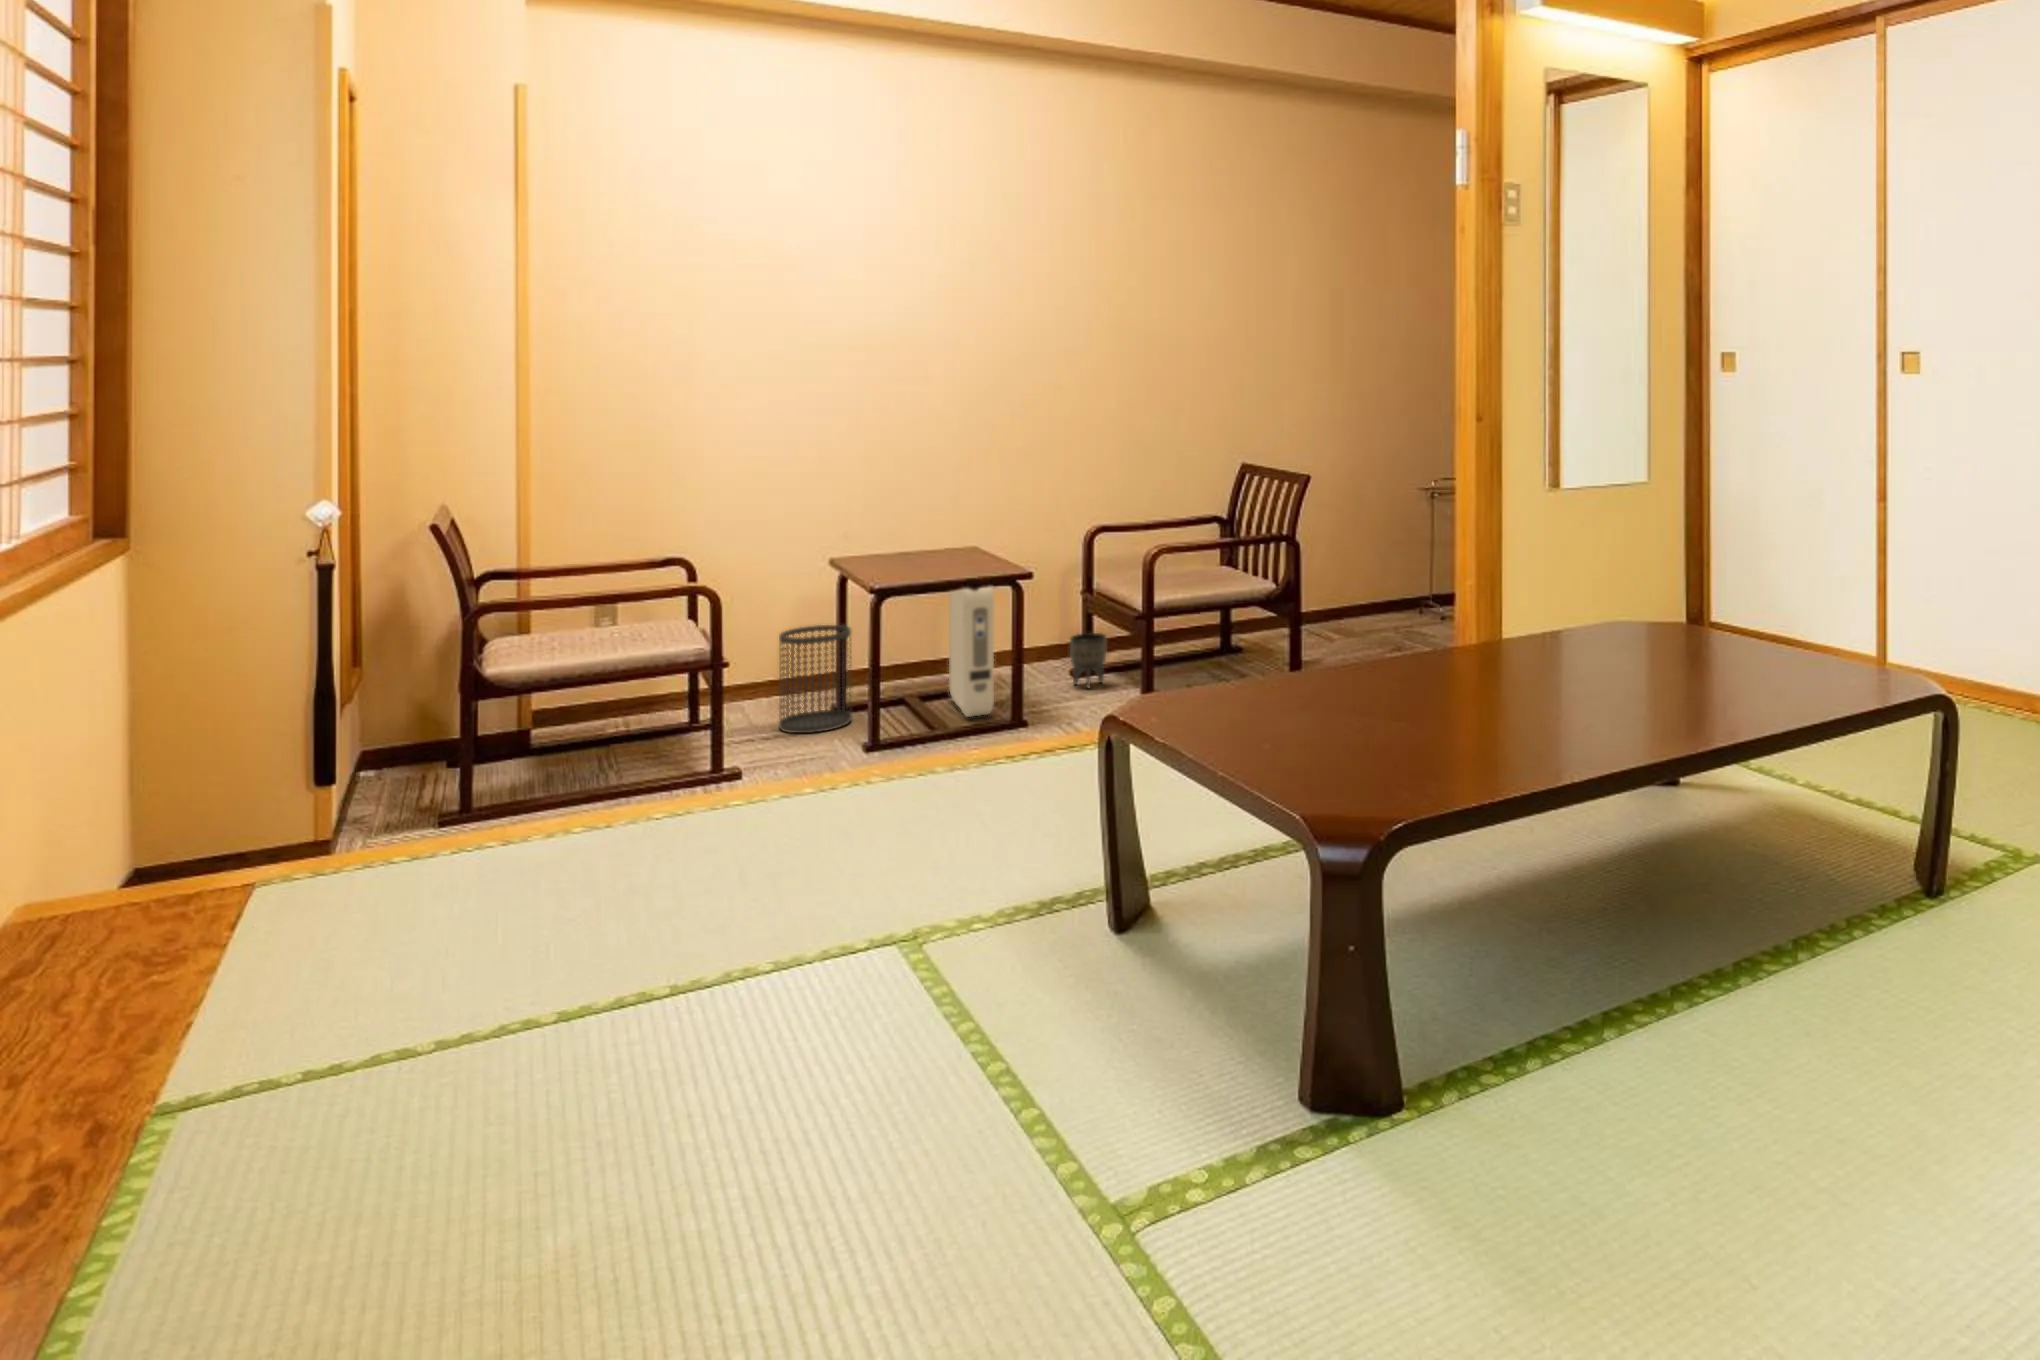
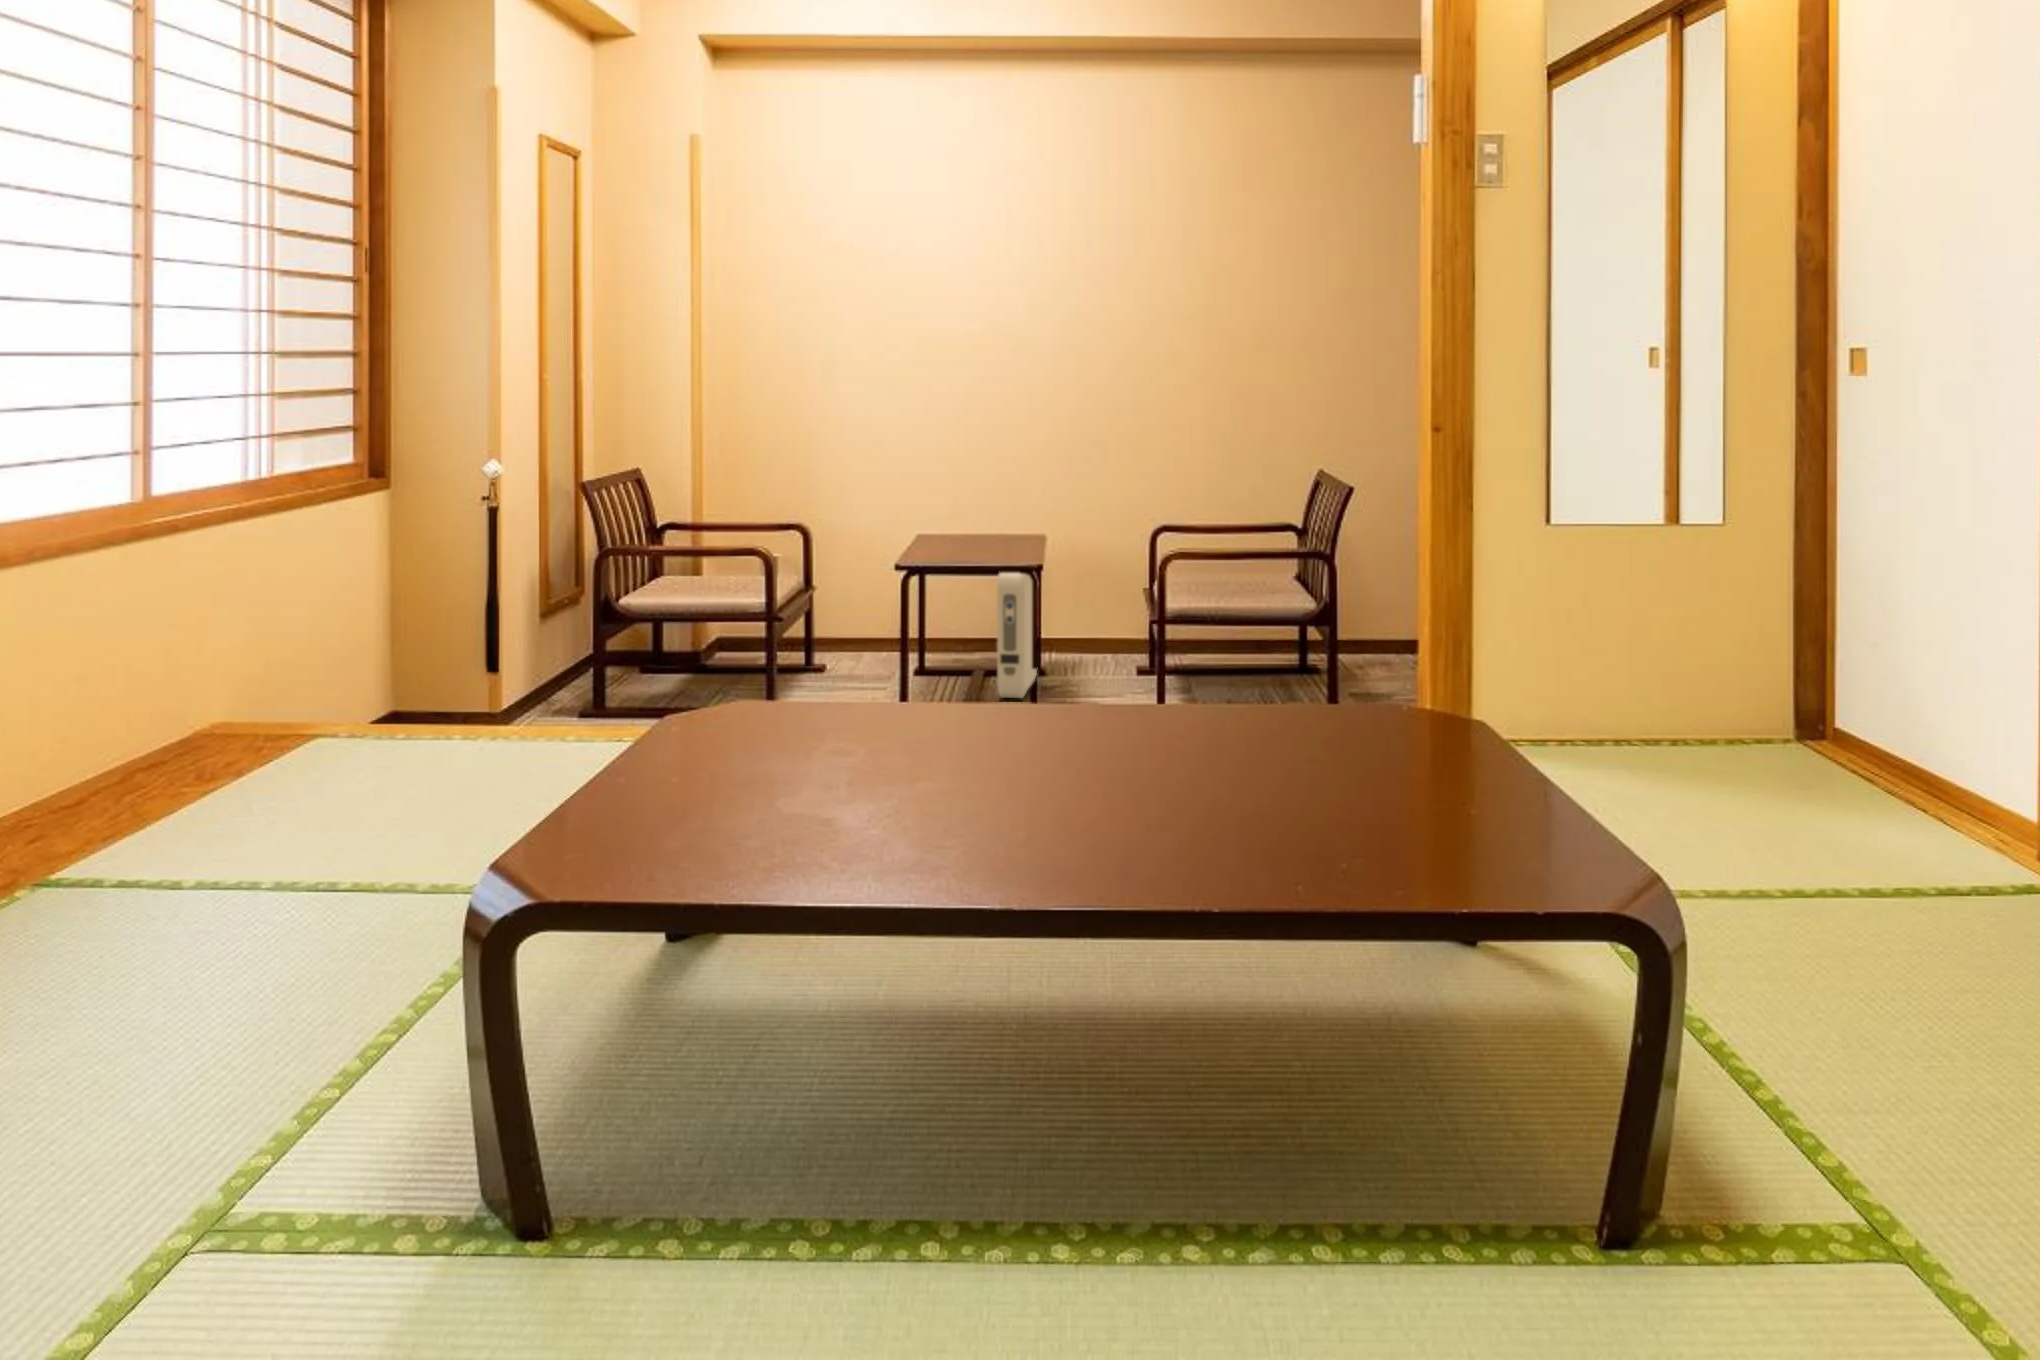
wastebasket: present [779,625,852,733] -> none [862,594,921,690]
planter: present [1070,633,1107,688] -> none [1123,633,1159,690]

